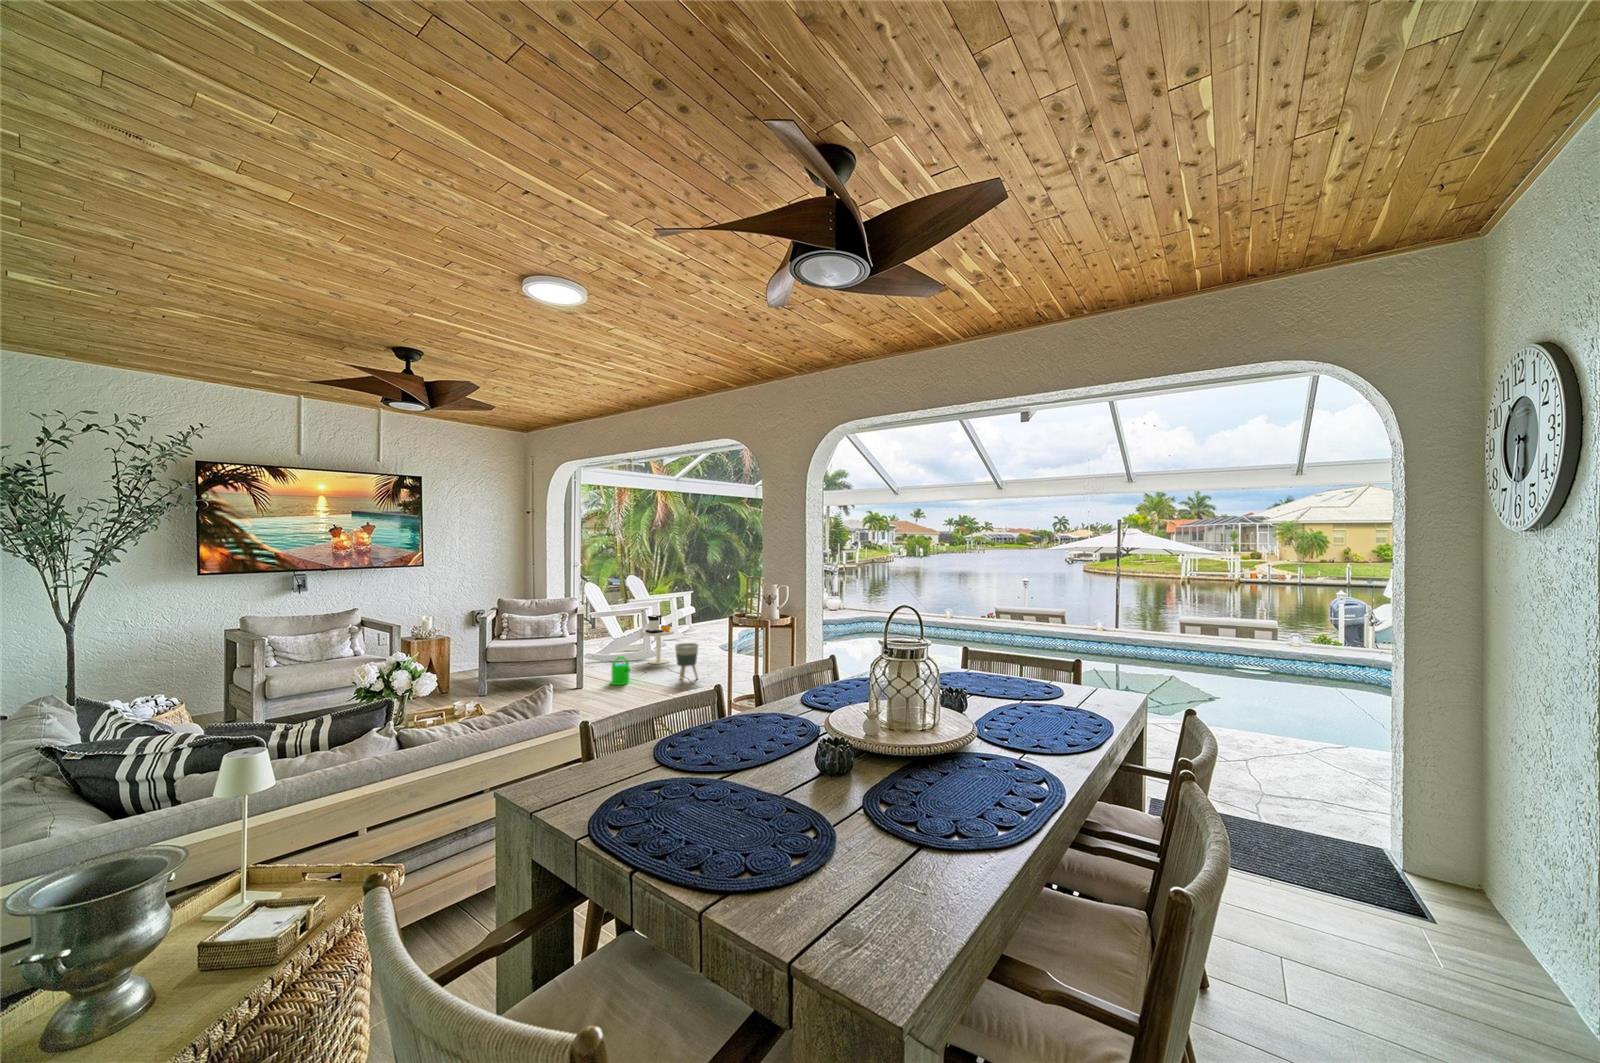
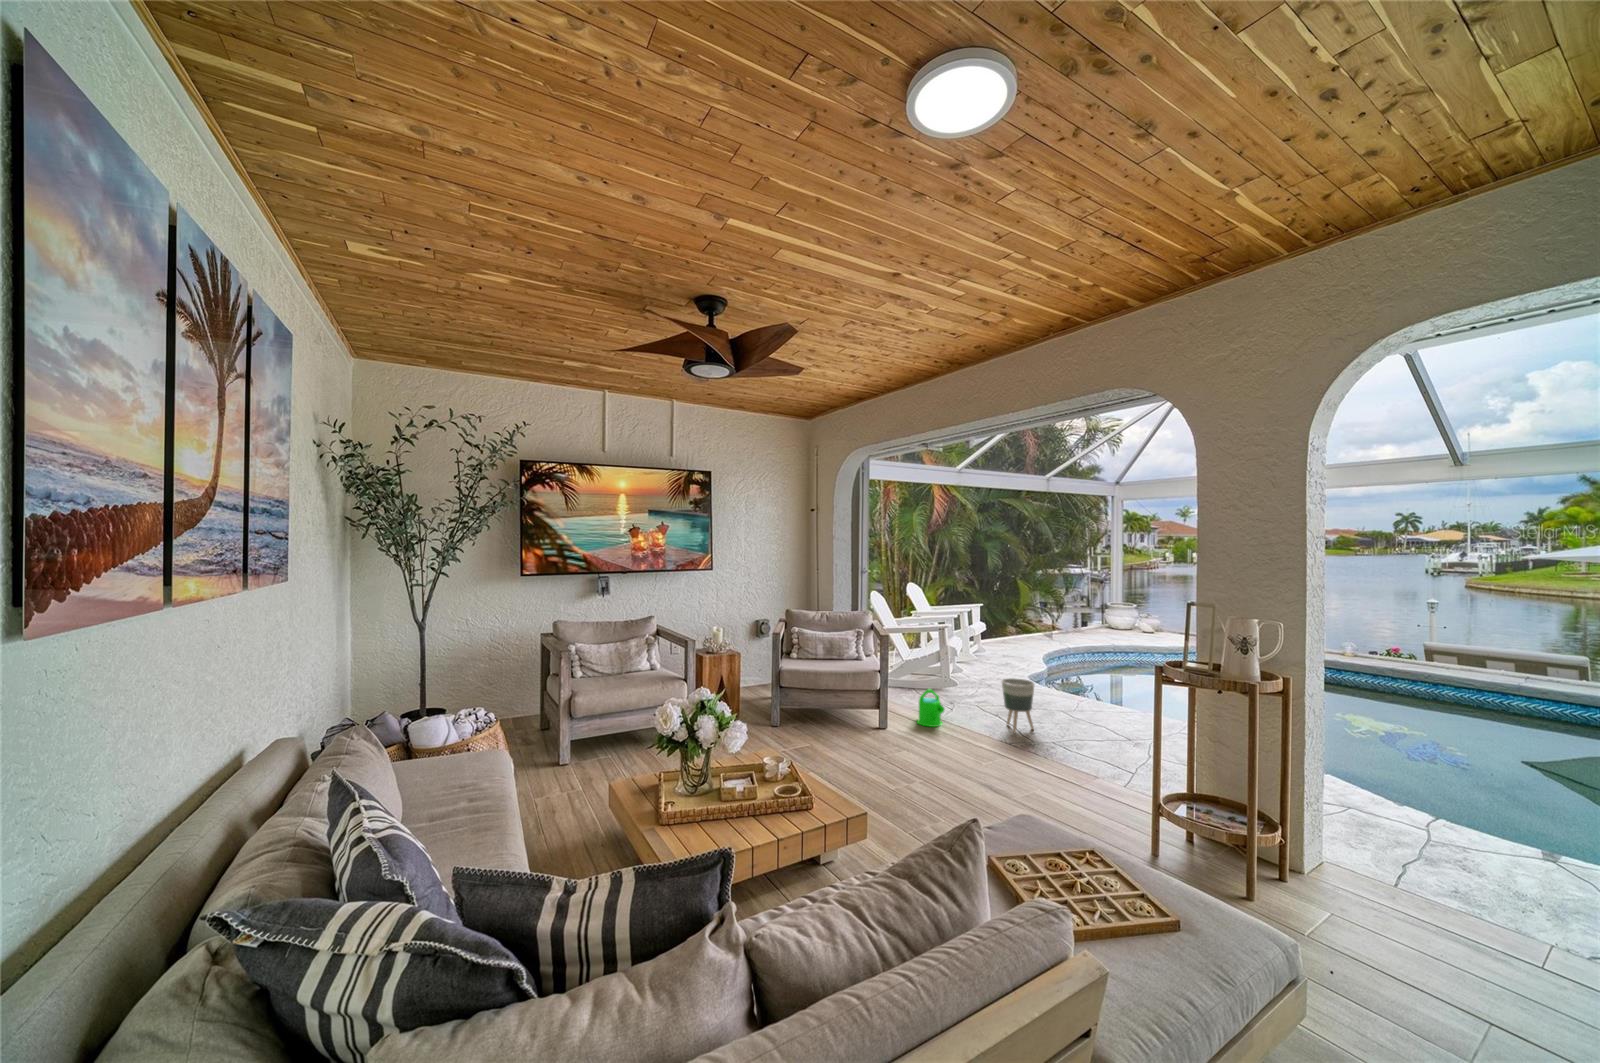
side table: present [643,615,674,664] -> none [944,636,983,698]

